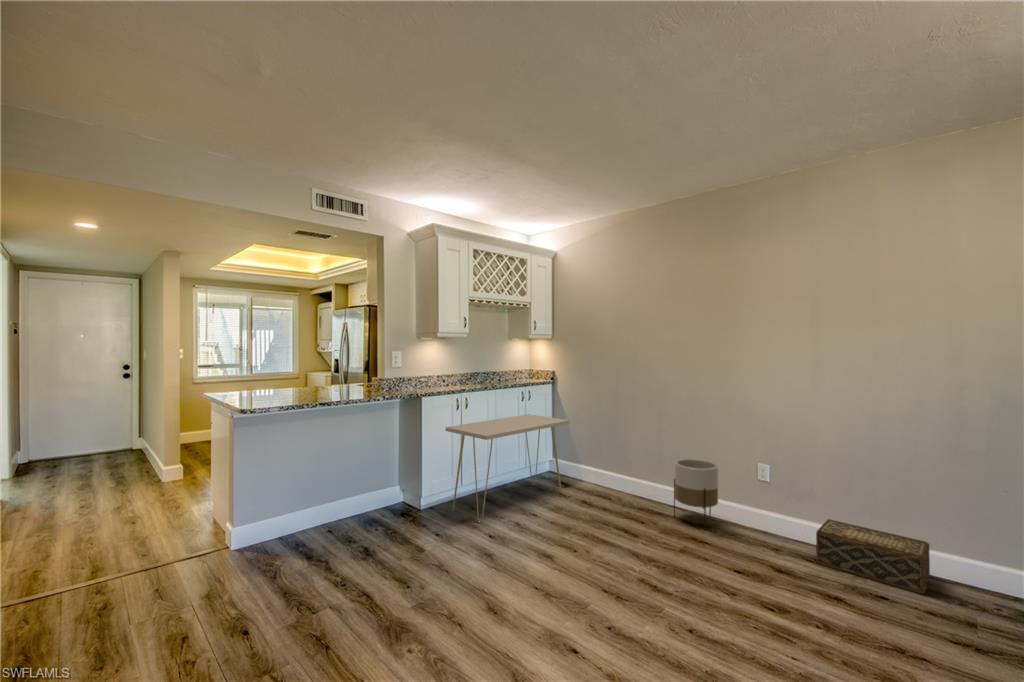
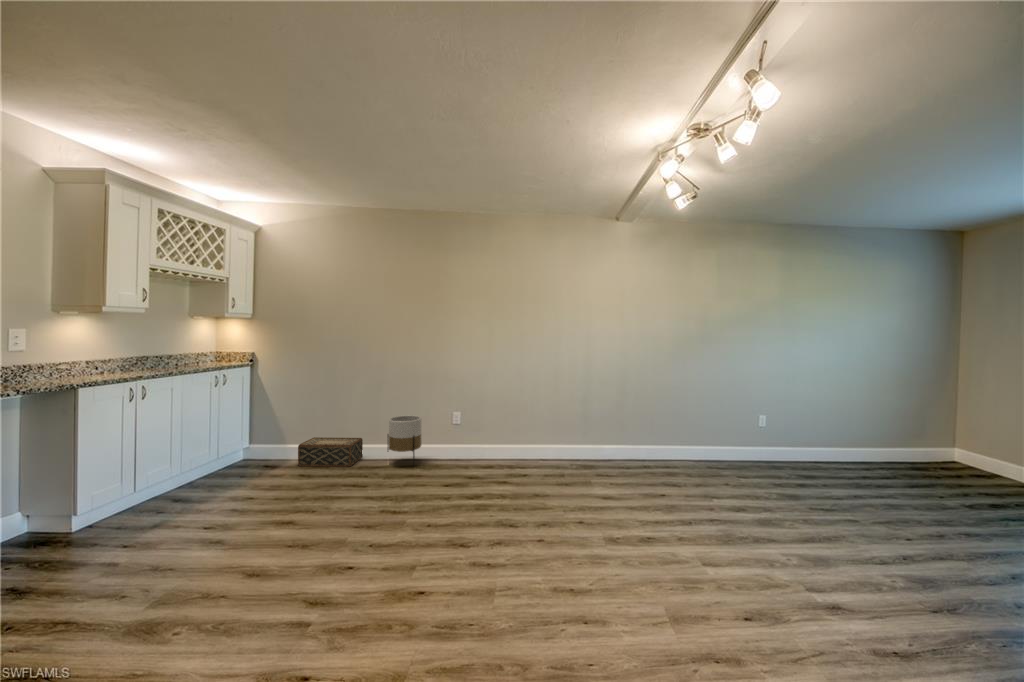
console table: present [445,414,569,522] -> none [120,397,283,520]
woven basket: present [816,519,930,594] -> present [298,437,363,467]

